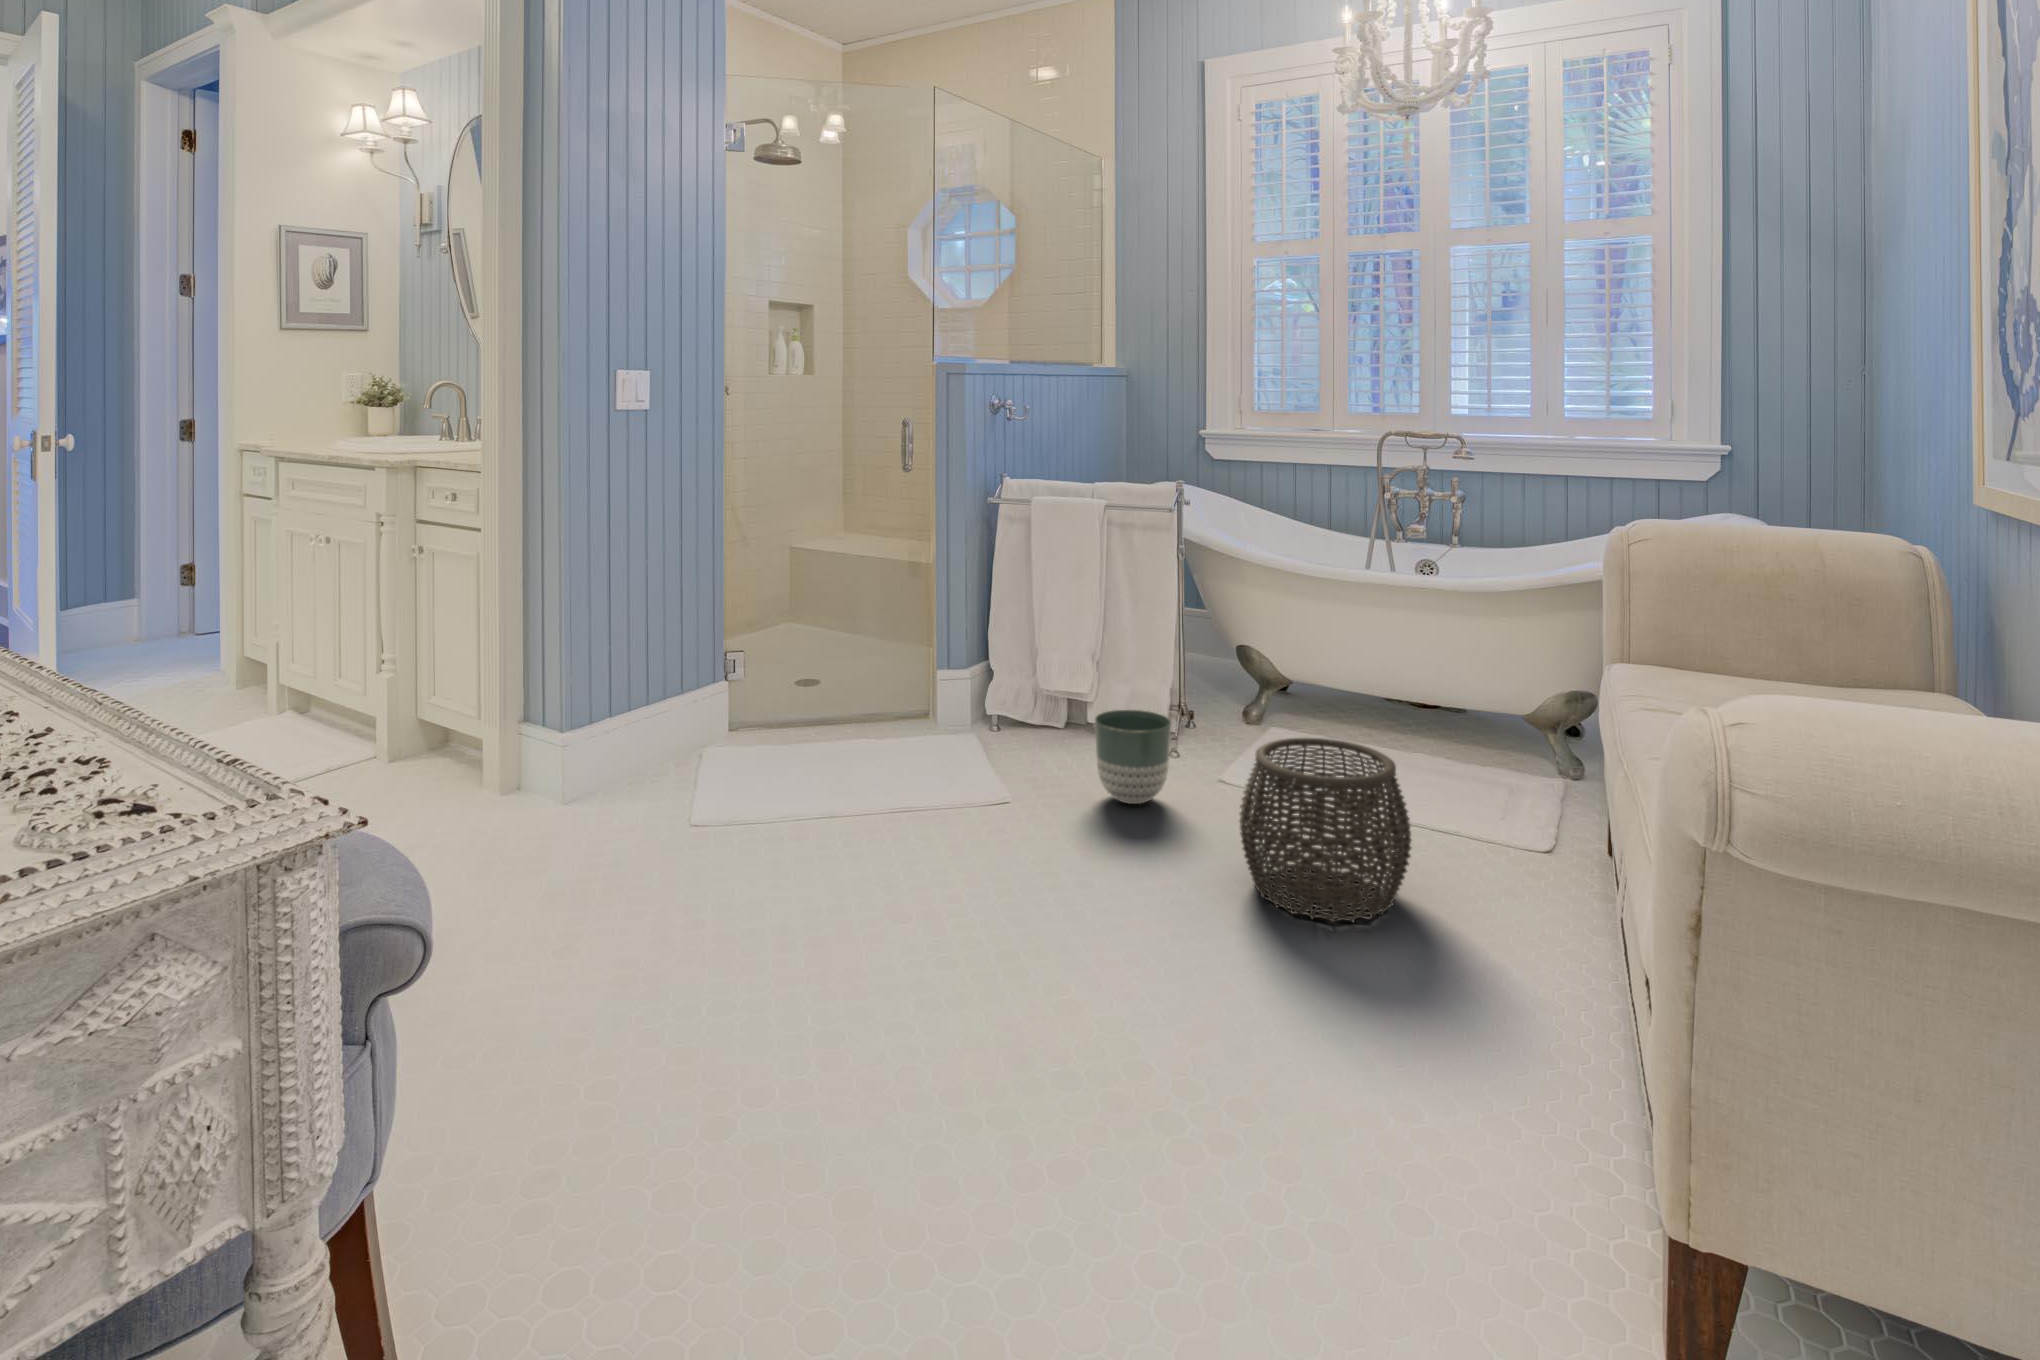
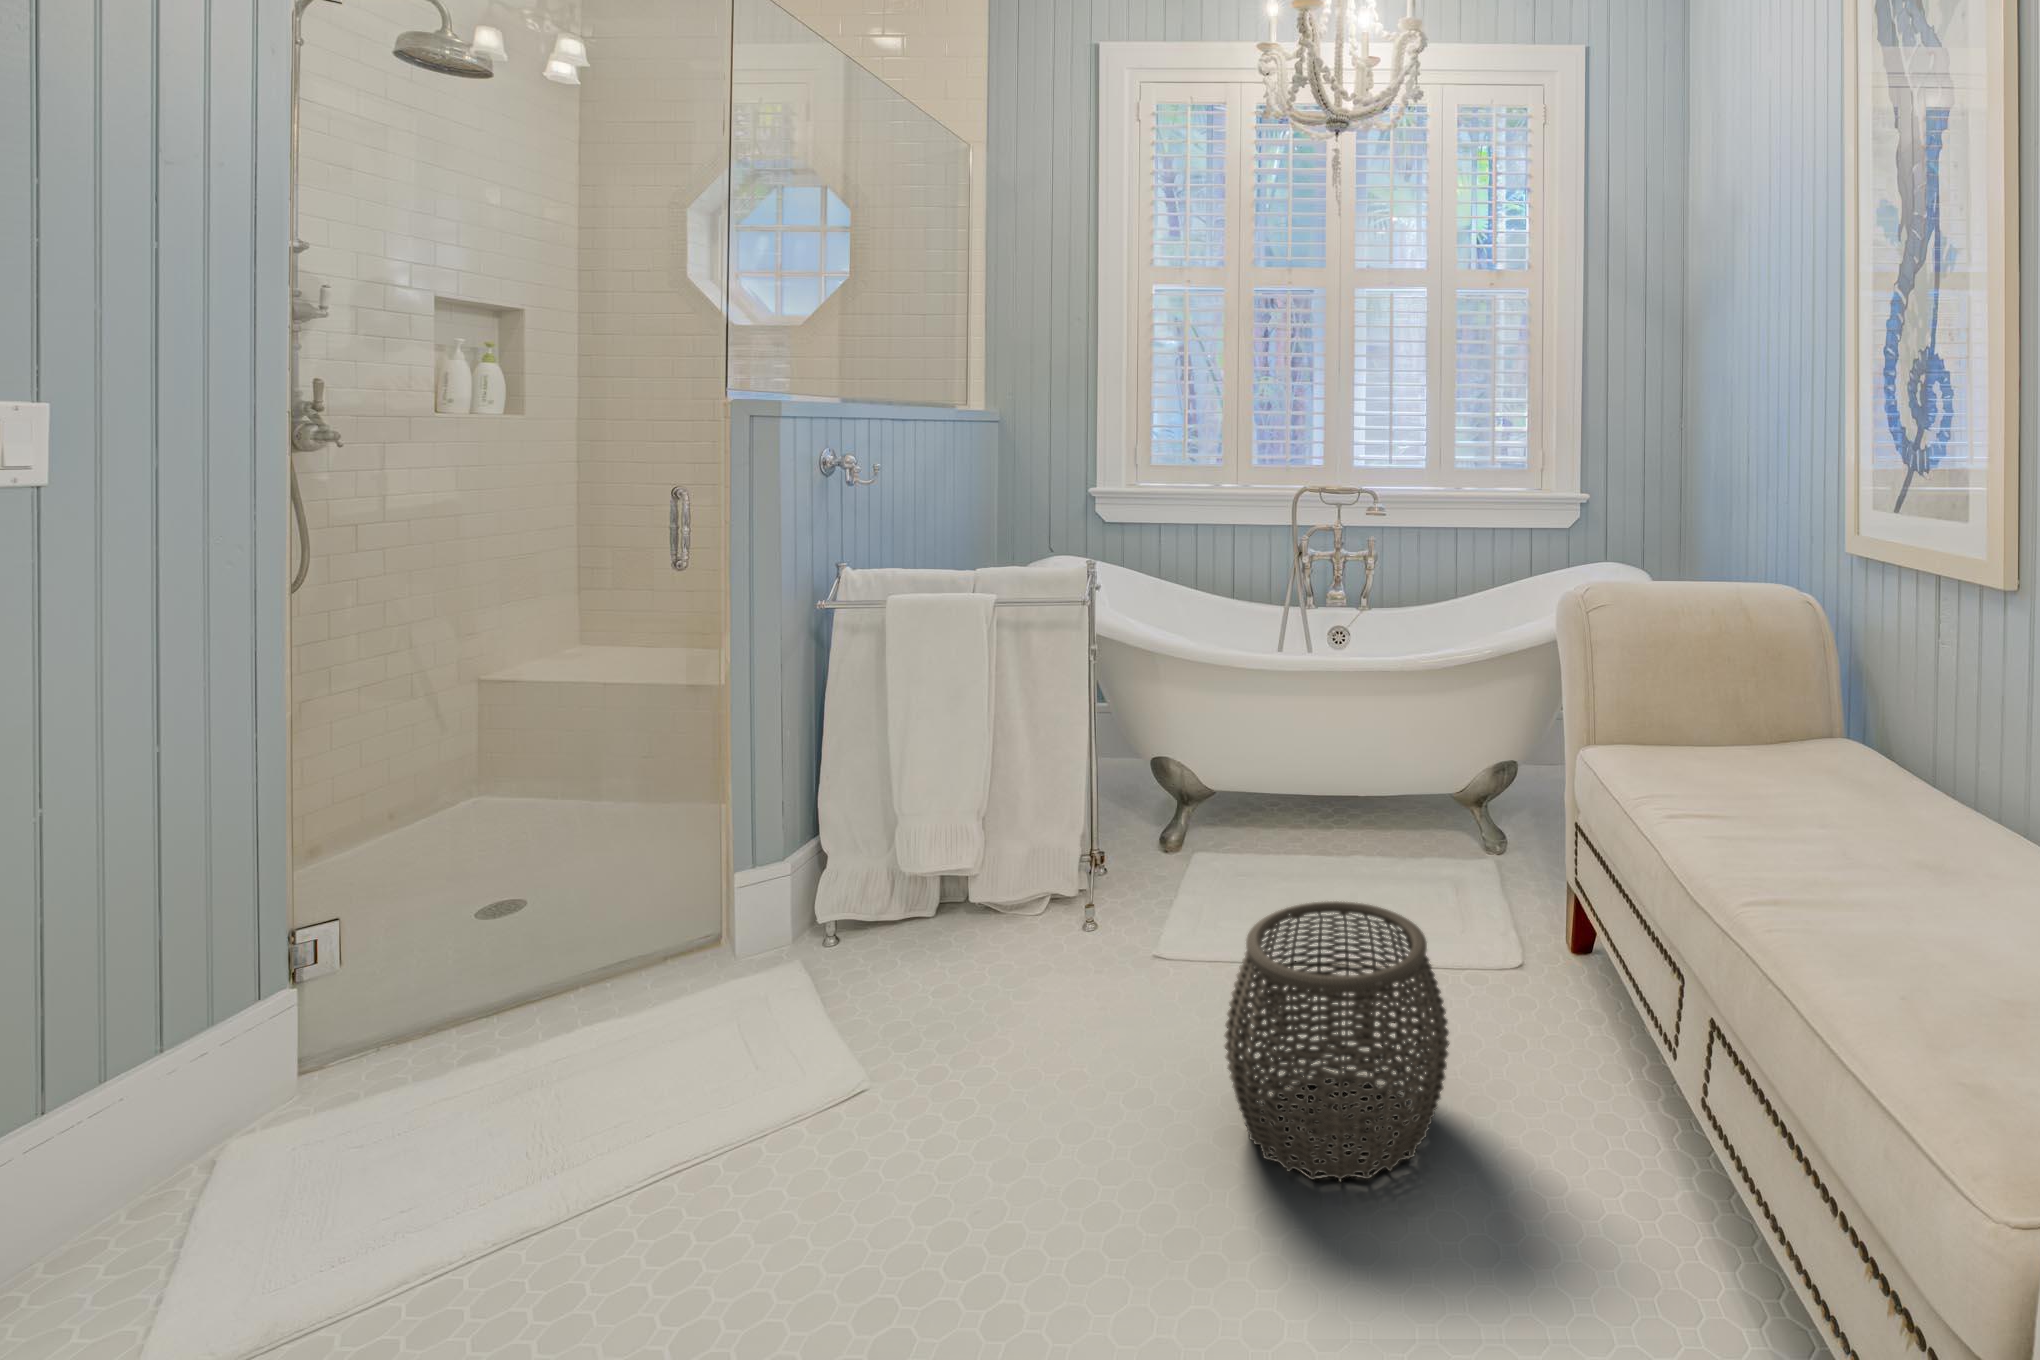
planter: present [1095,710,1171,804] -> none [994,879,1102,1021]

